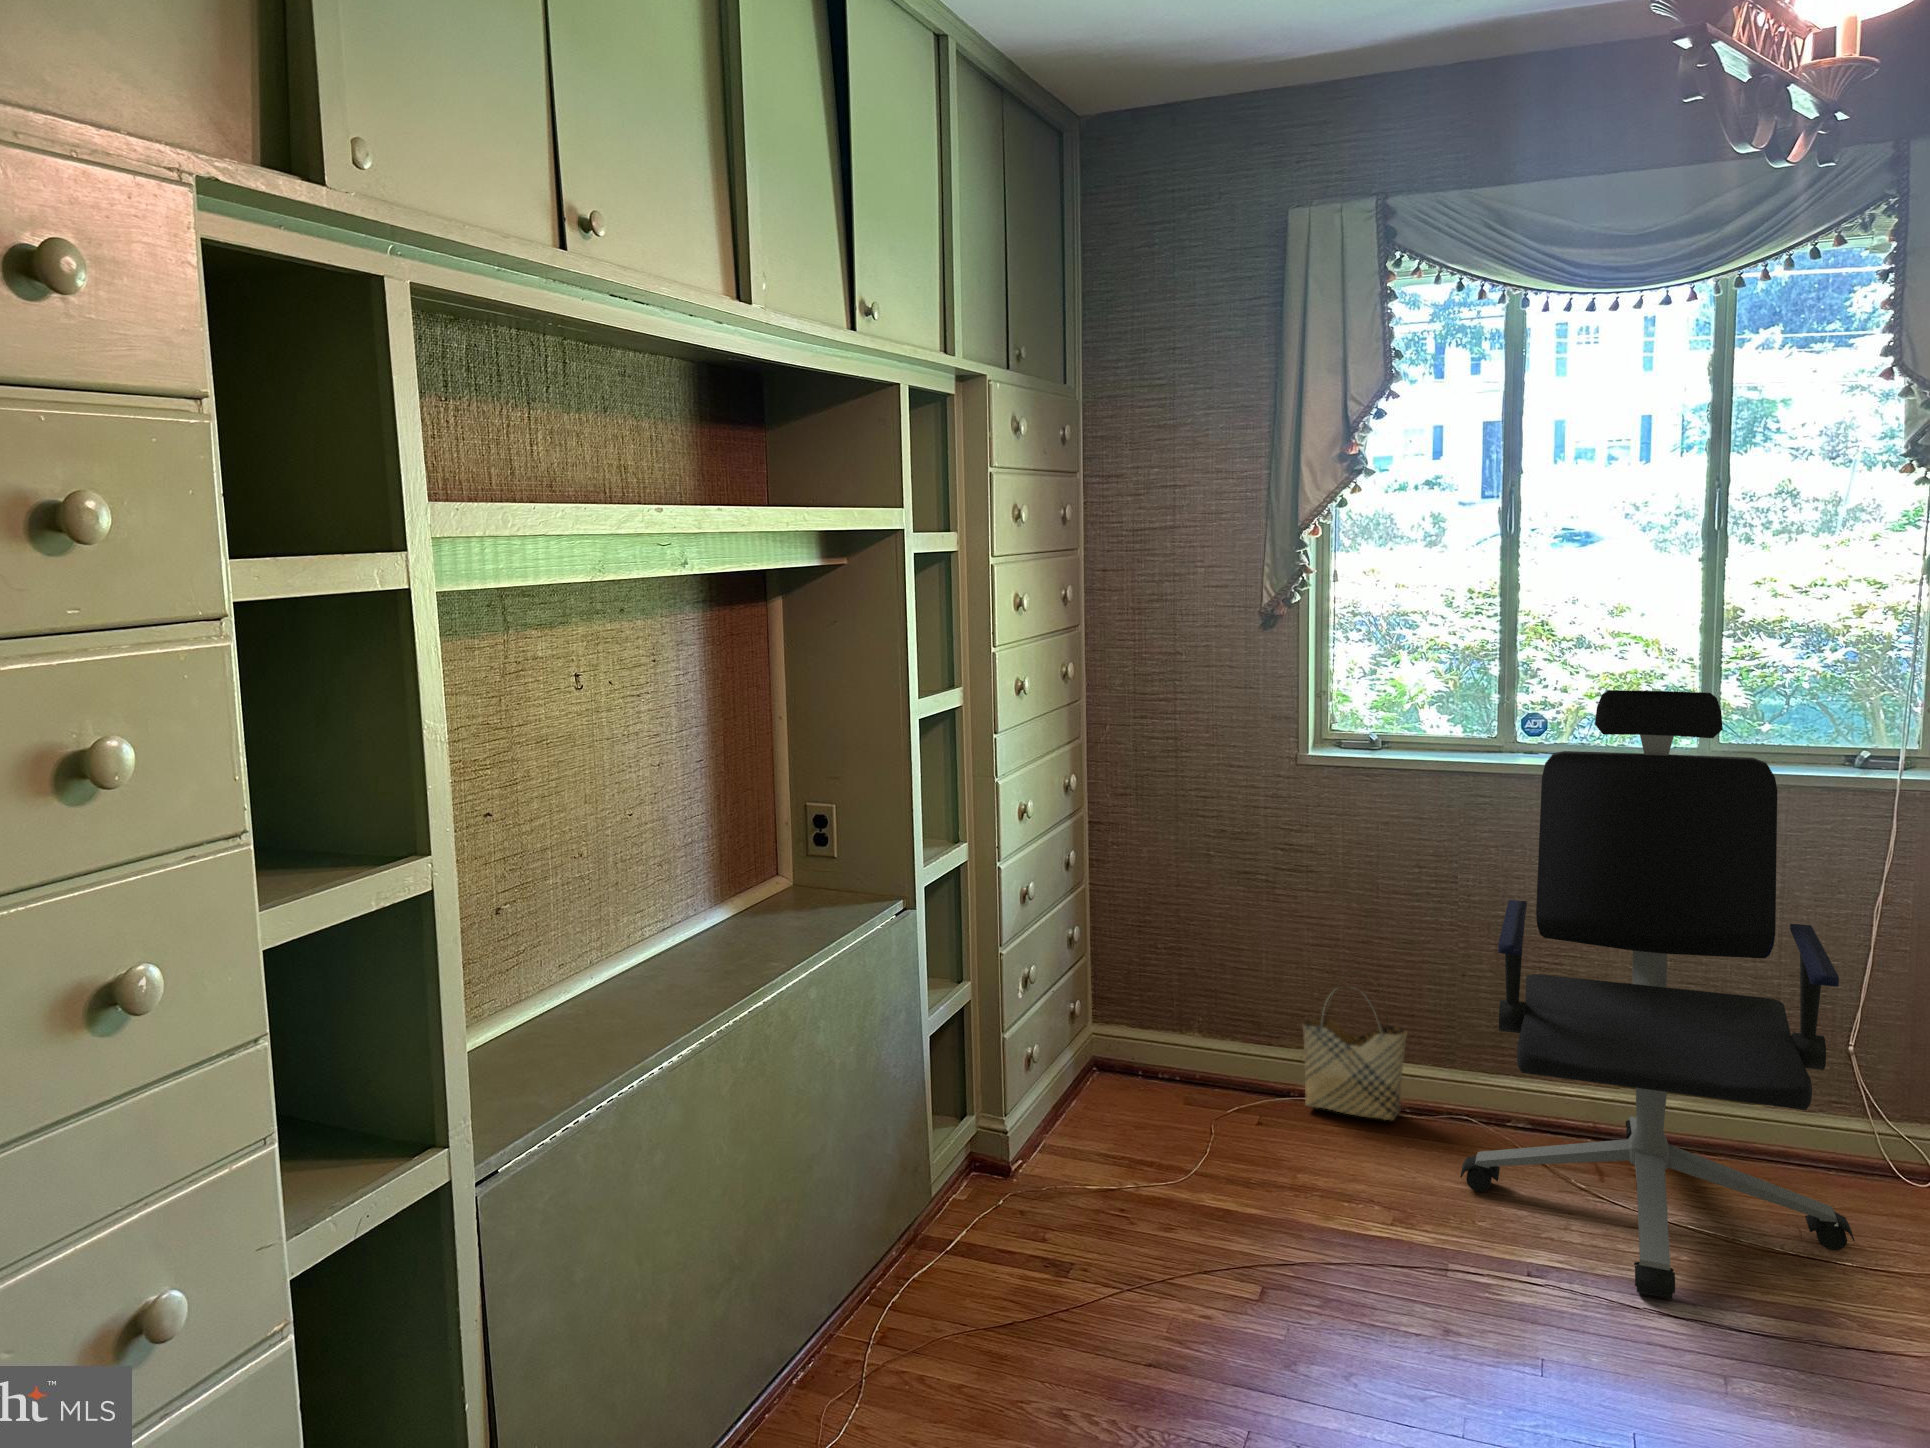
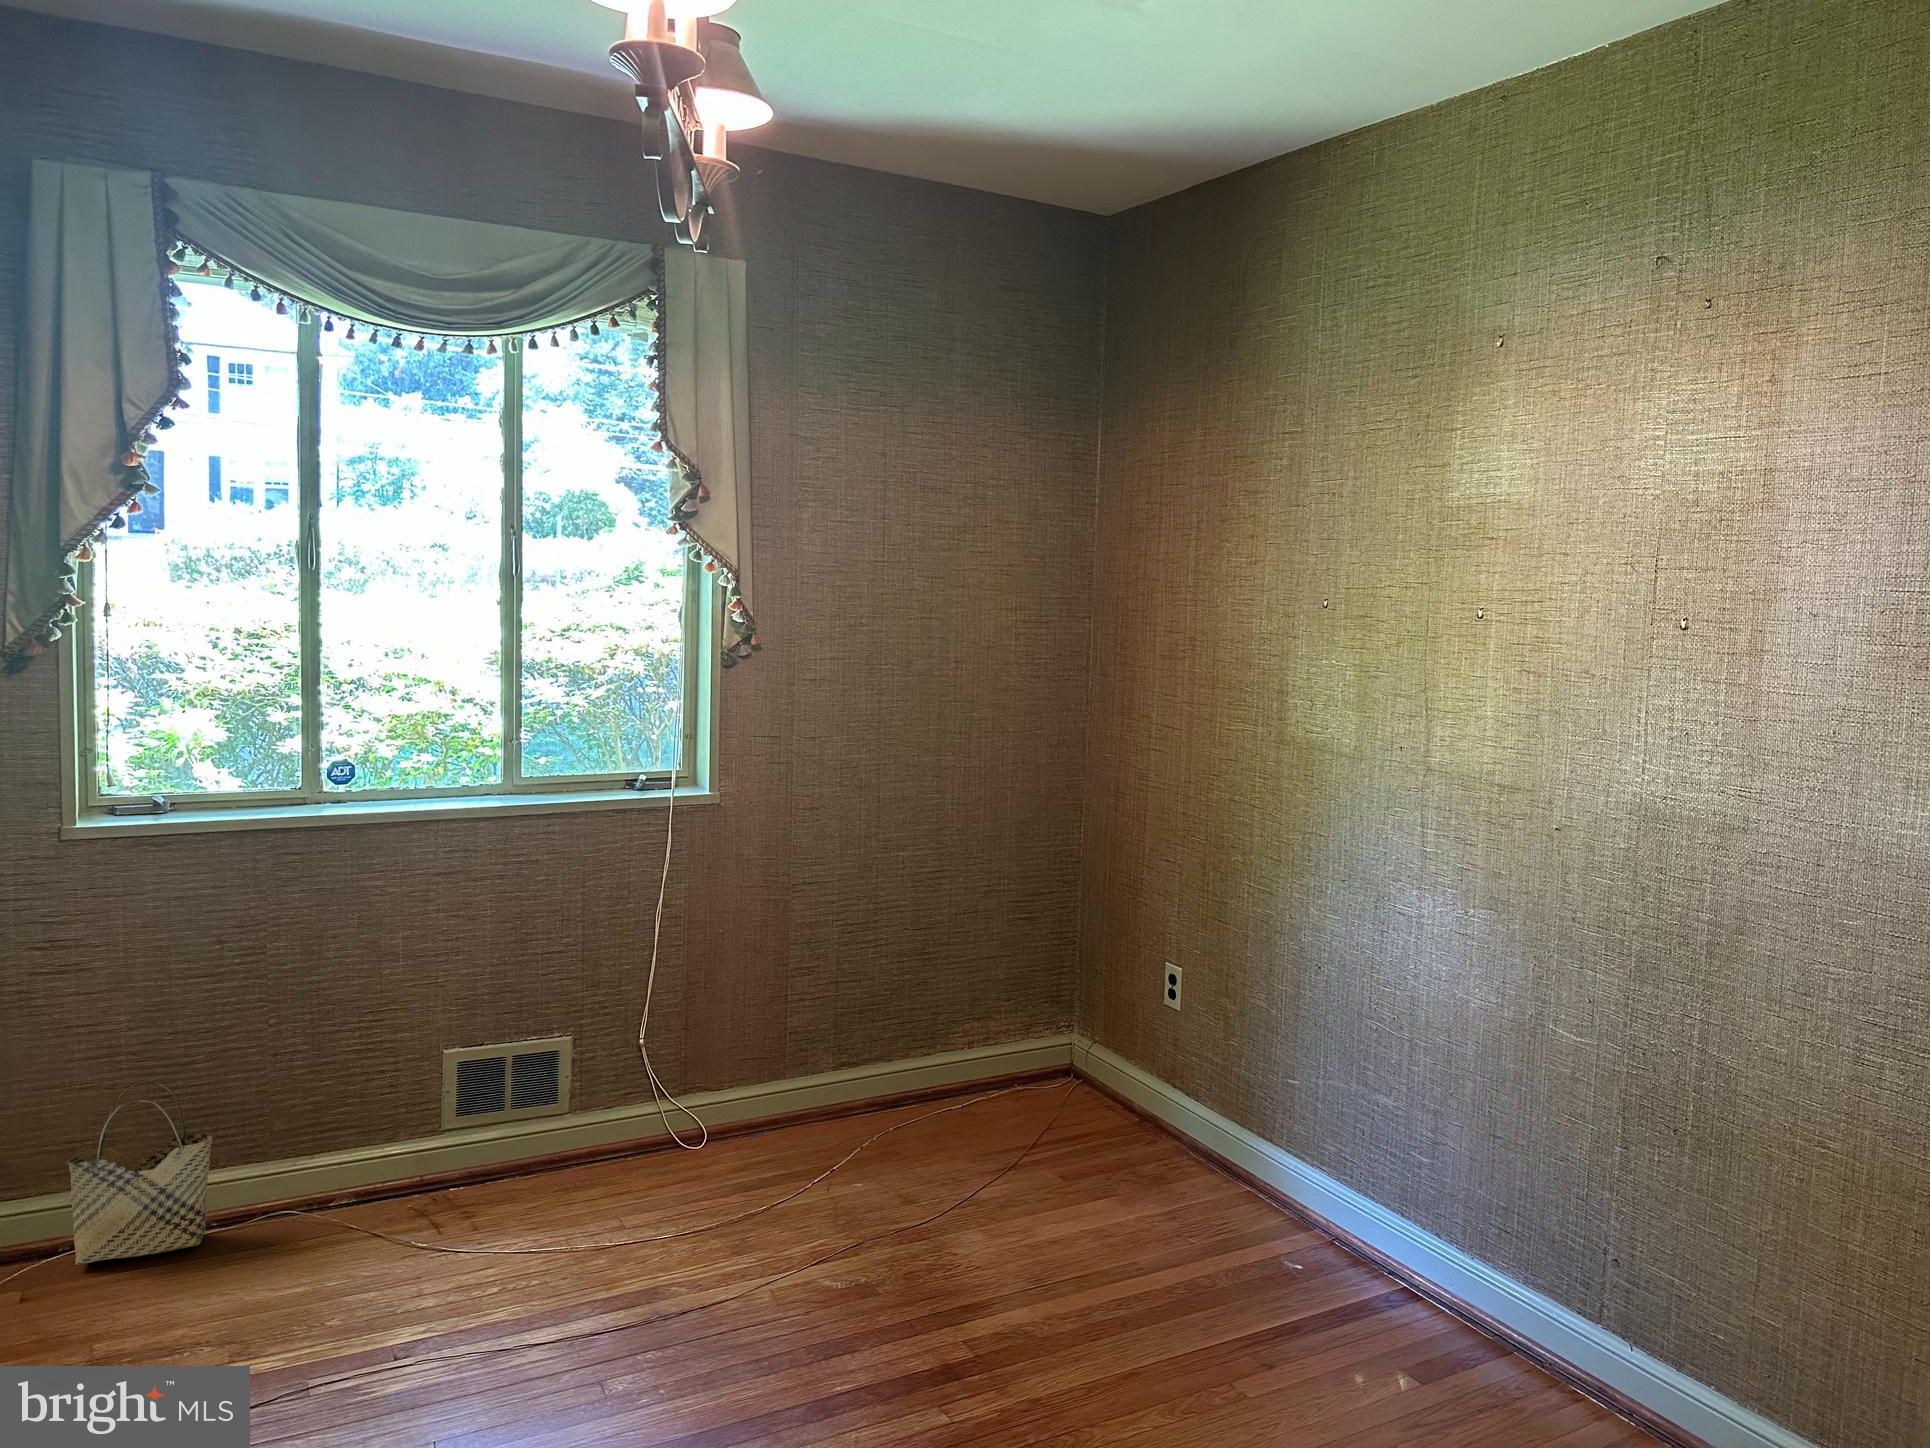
office chair: present [1460,690,1855,1299] -> none [294,728,668,1332]

